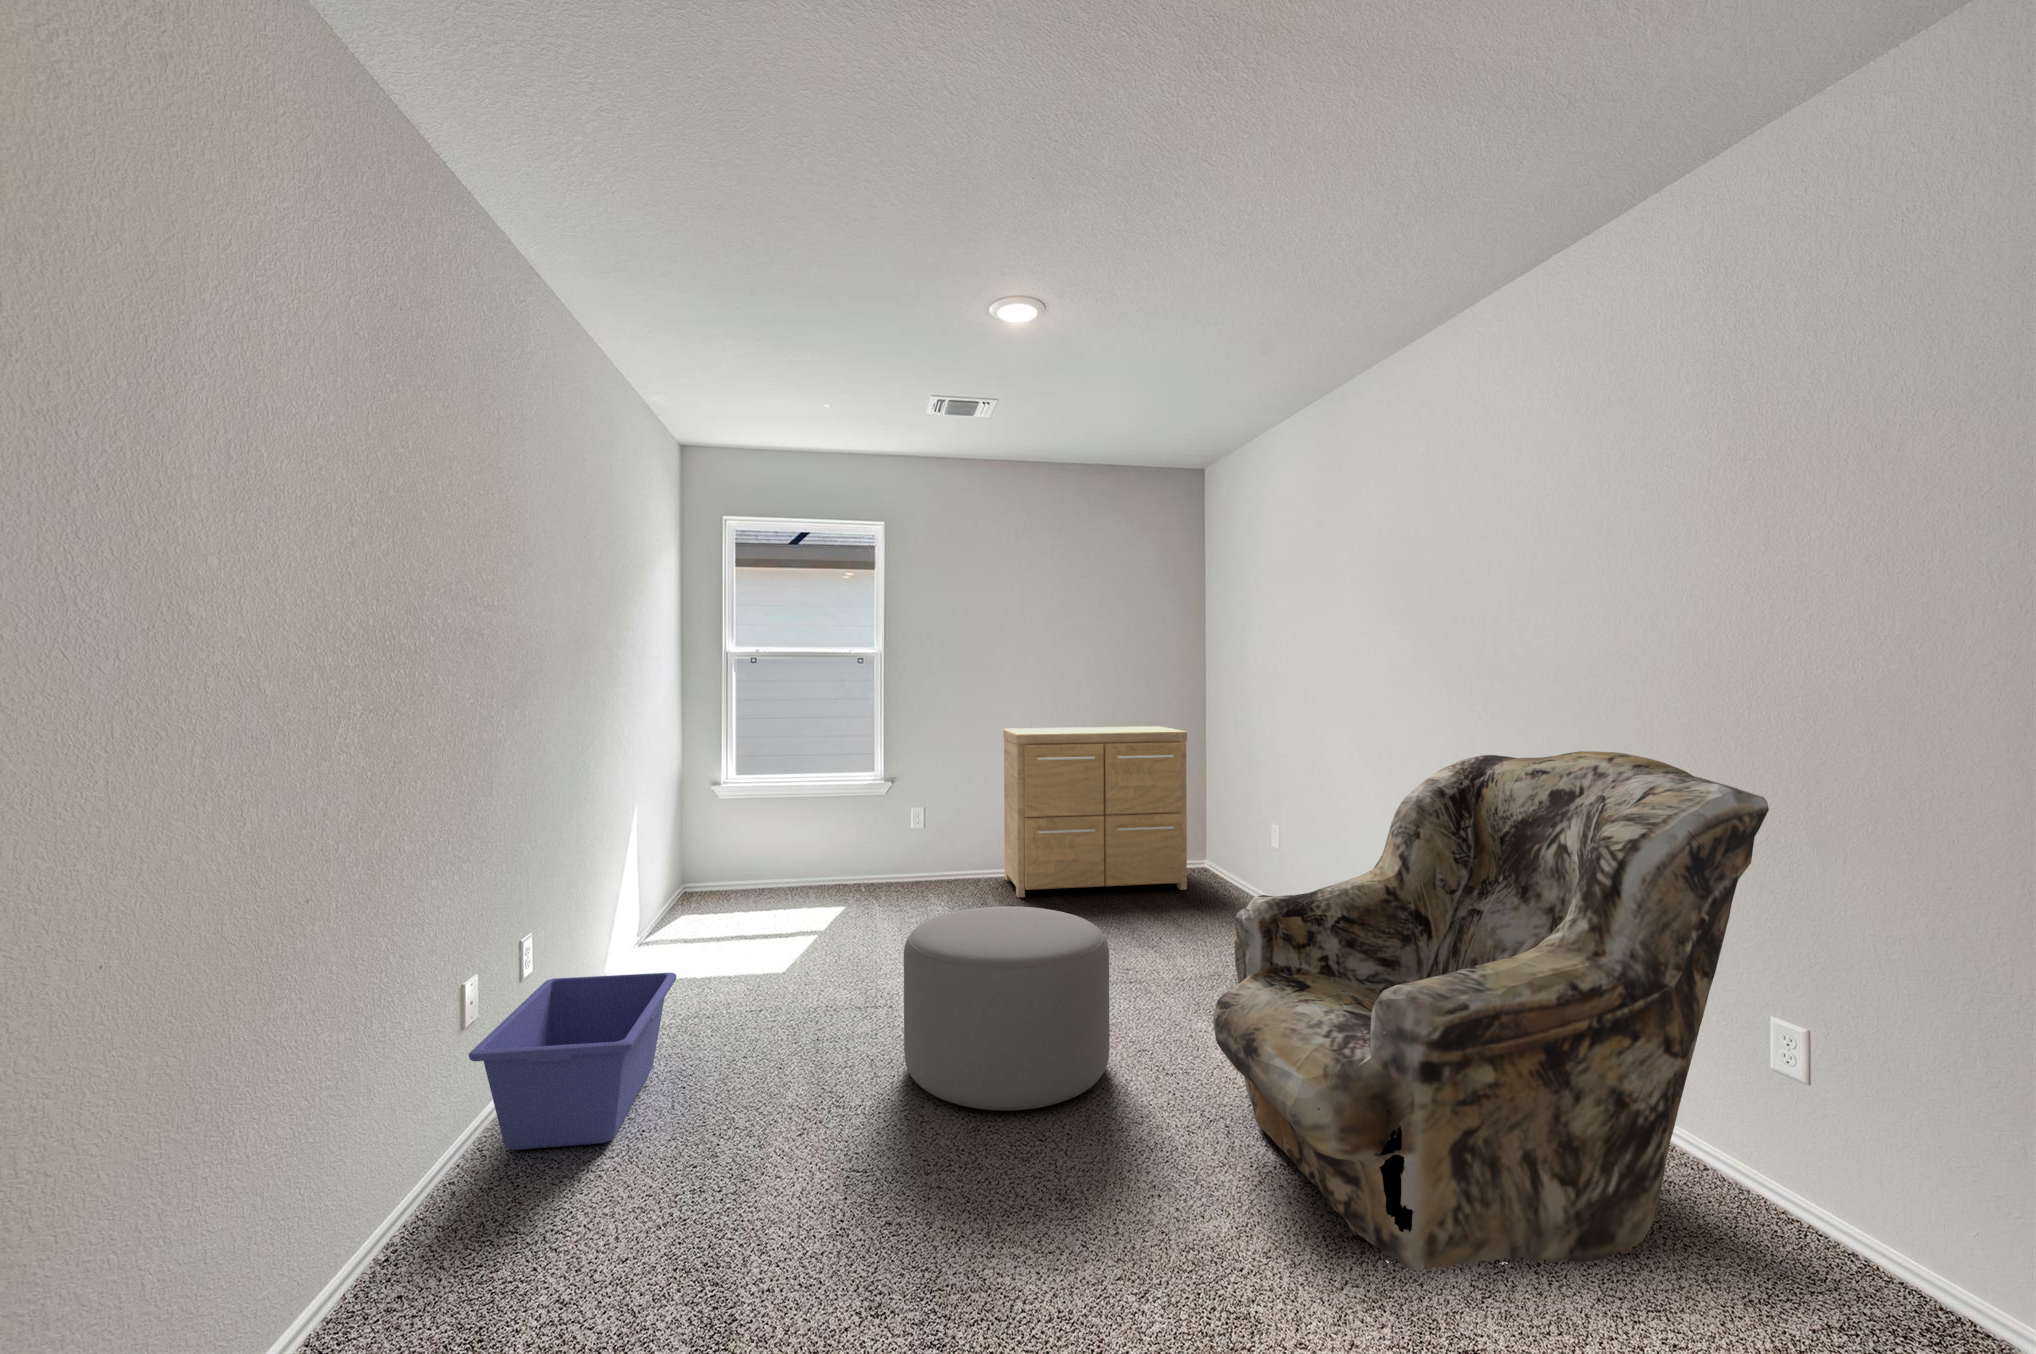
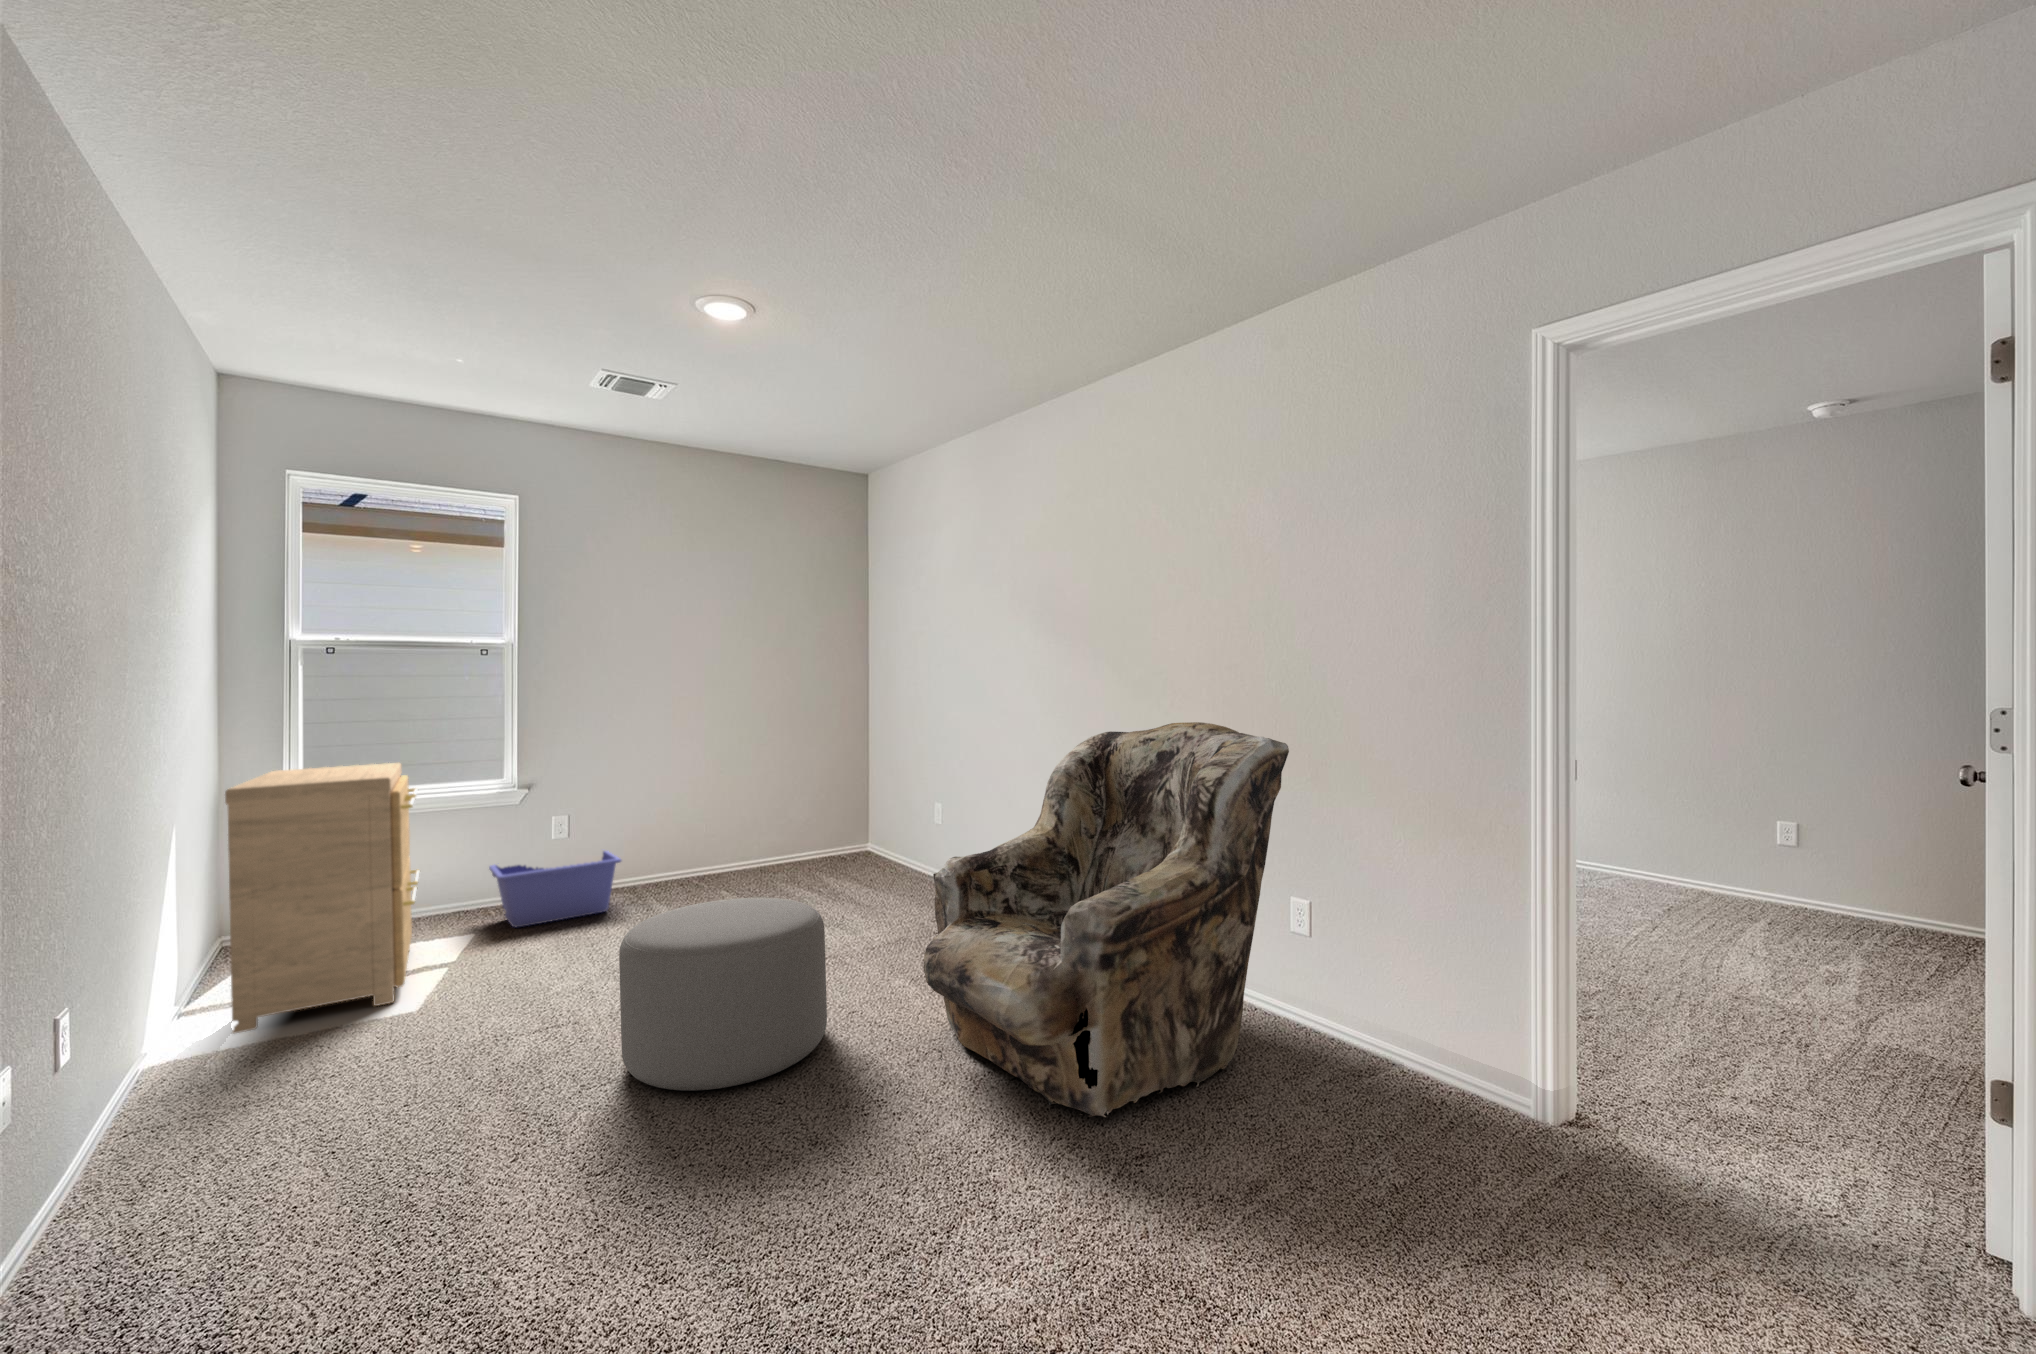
dresser: present [1003,726,1187,897] -> present [225,763,419,1034]
storage bin: present [469,973,676,1150] -> present [489,851,621,927]

